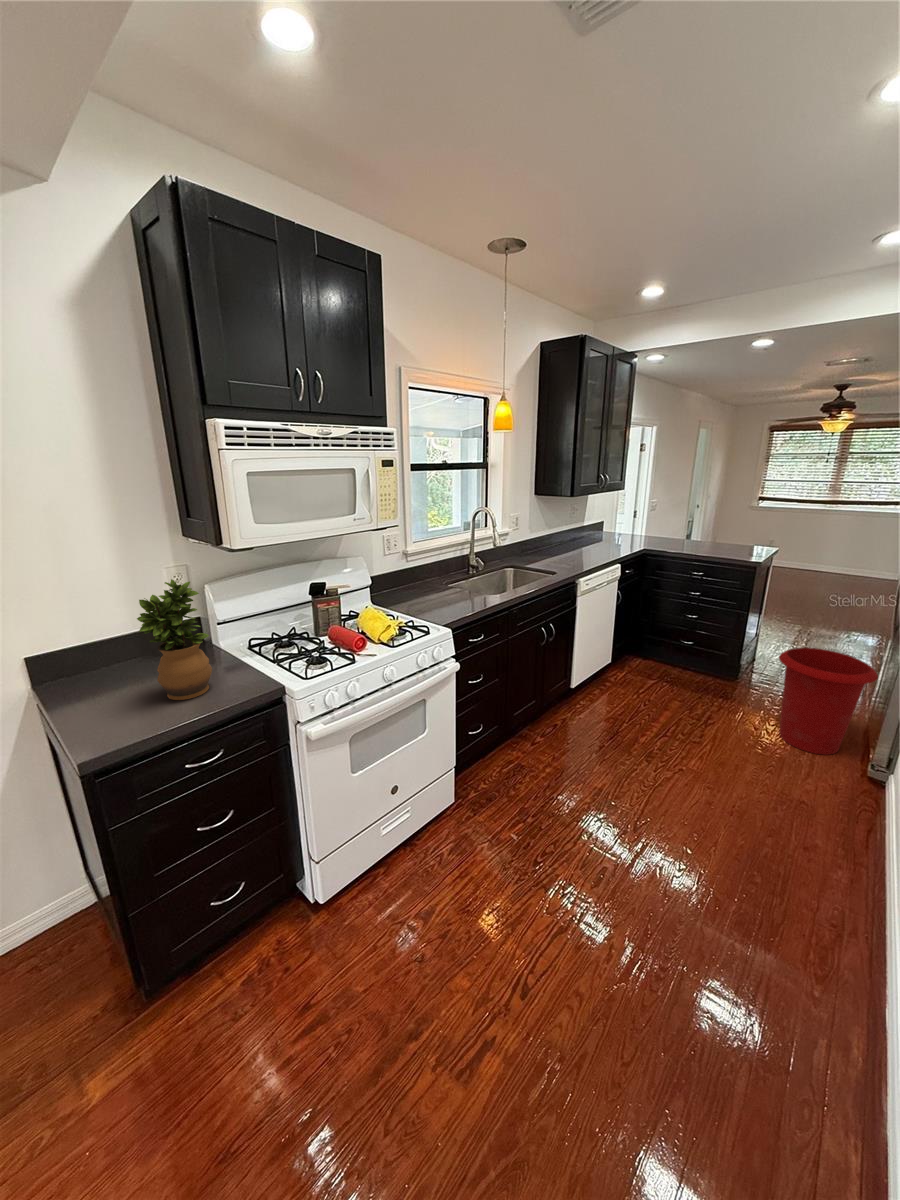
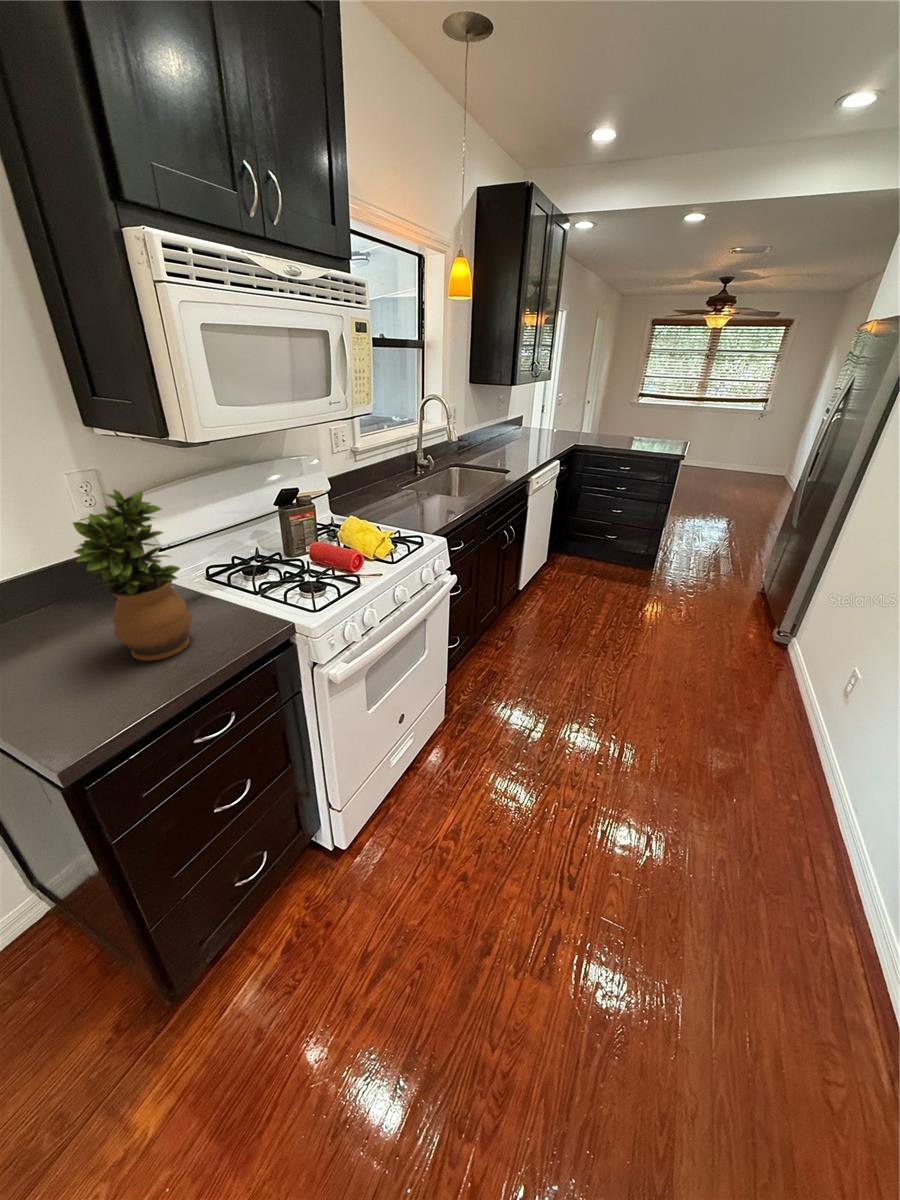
waste bin: present [779,648,878,755] -> none [699,535,786,627]

